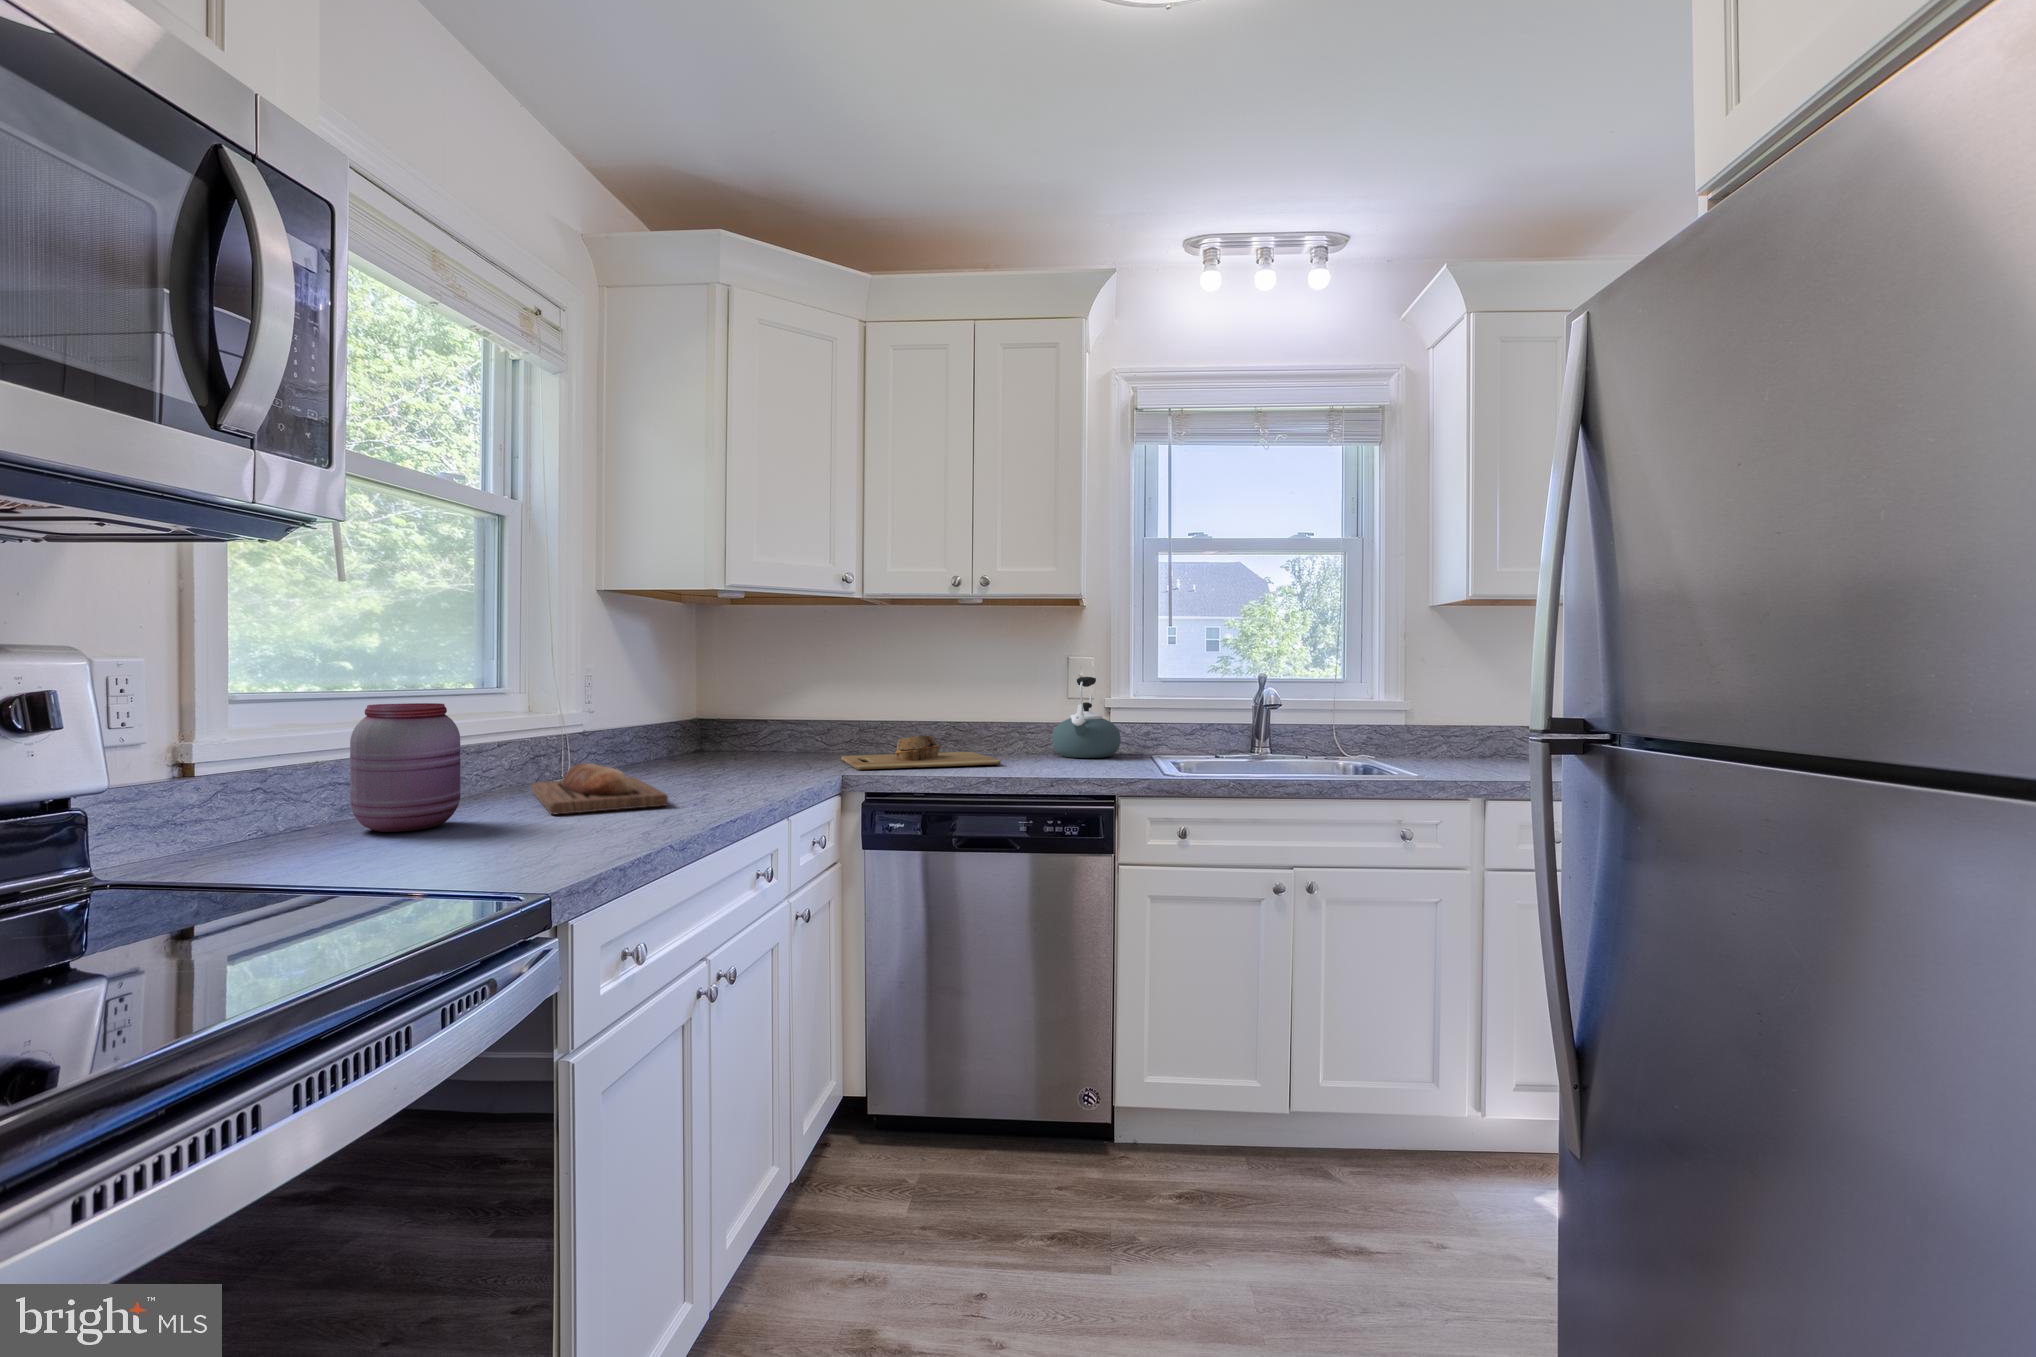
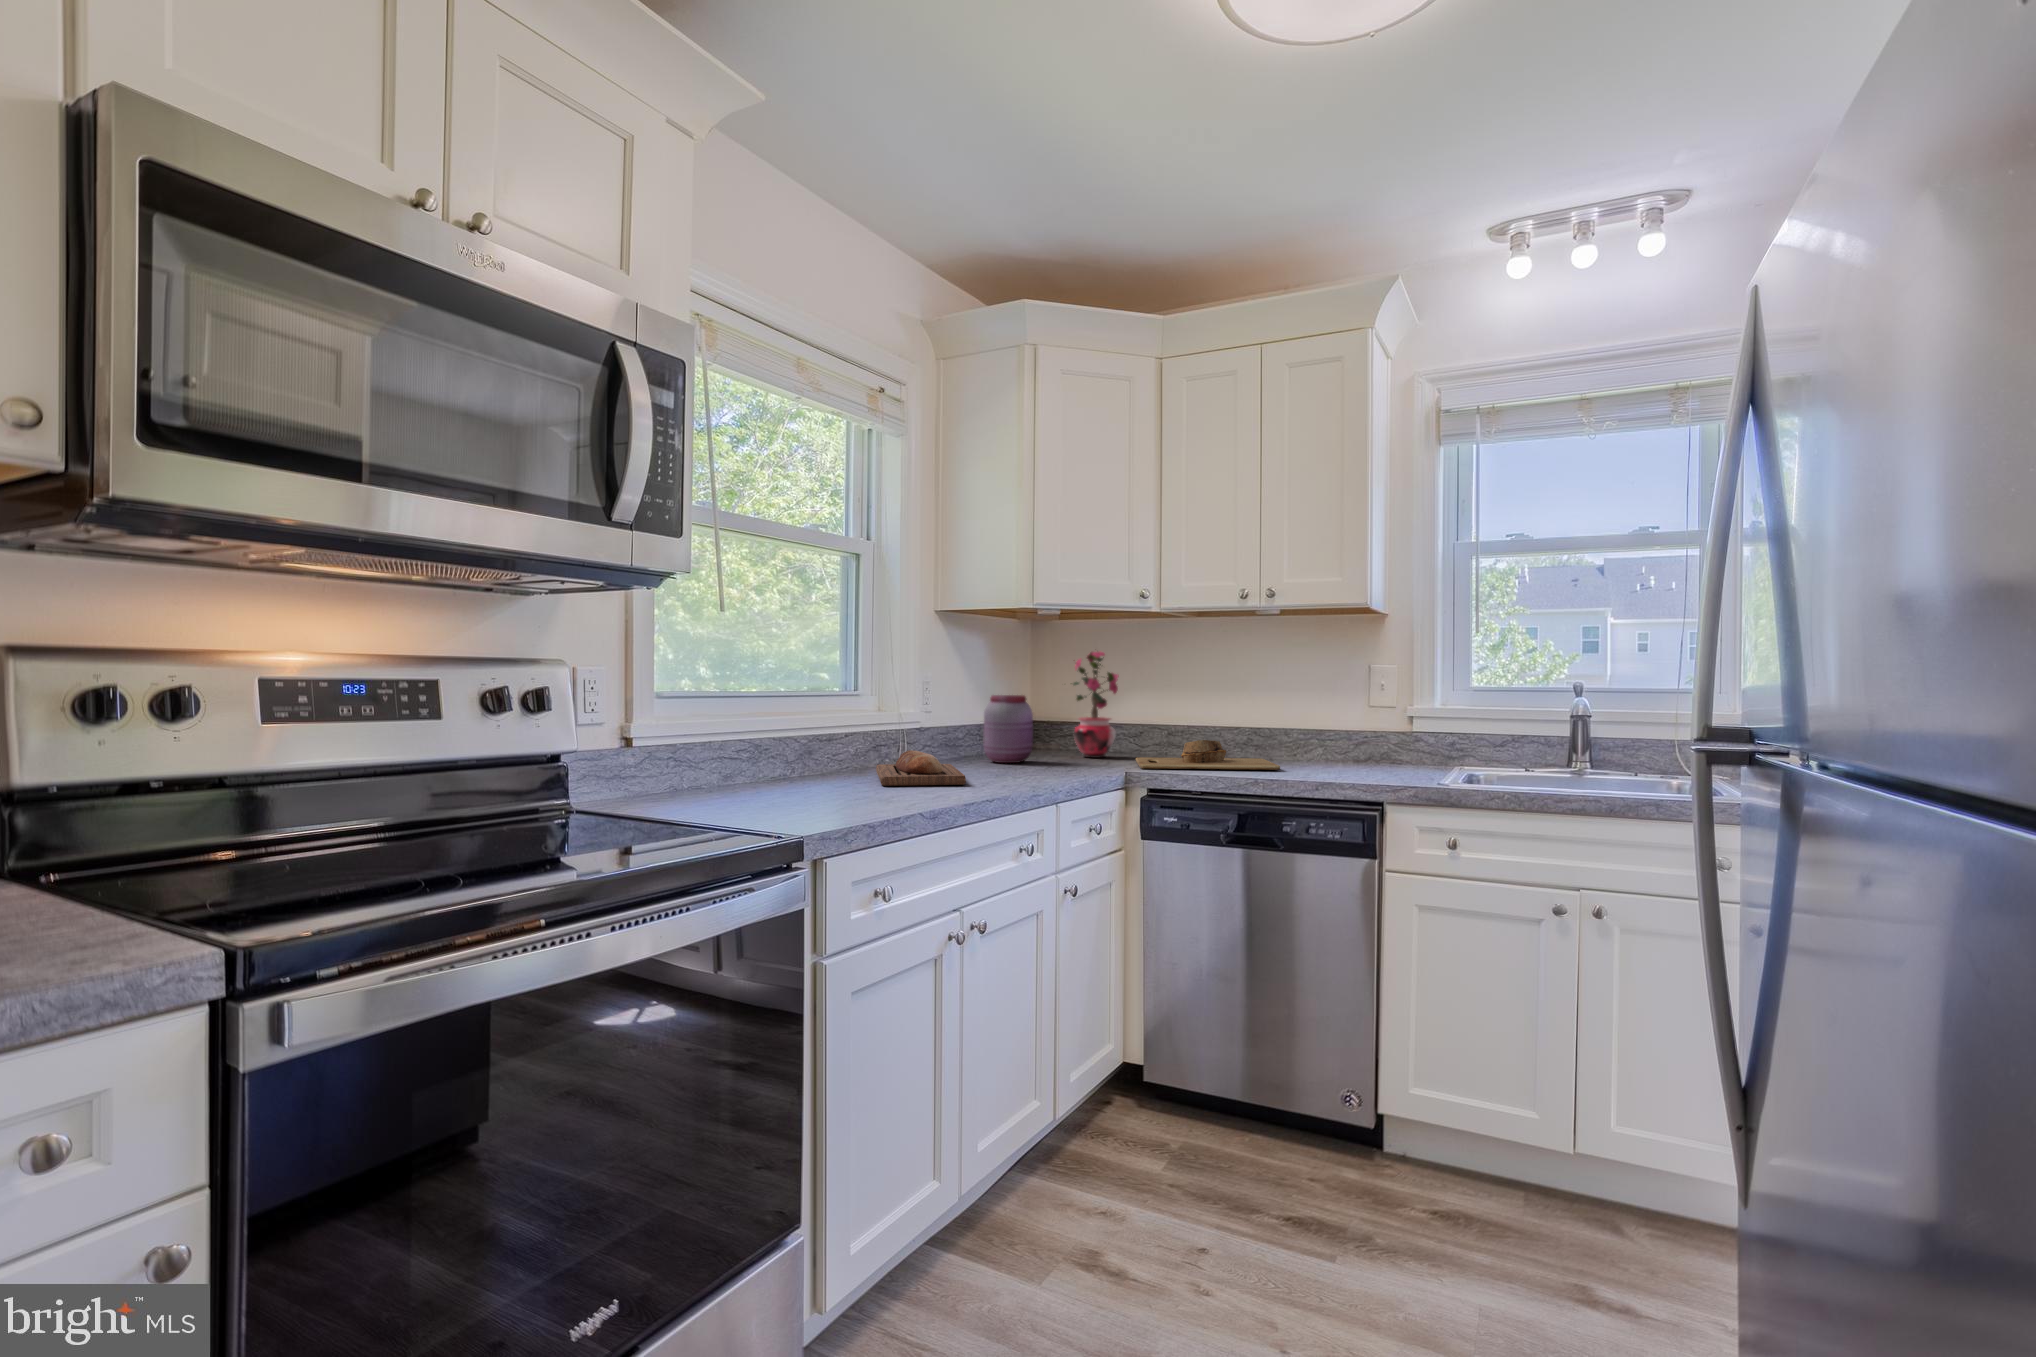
potted plant: none [755,637,820,758] -> present [1073,652,1119,758]
kettle: present [1052,677,1121,758] -> none [1346,686,1421,769]
jar: present [350,703,461,832] -> present [984,695,1033,763]

